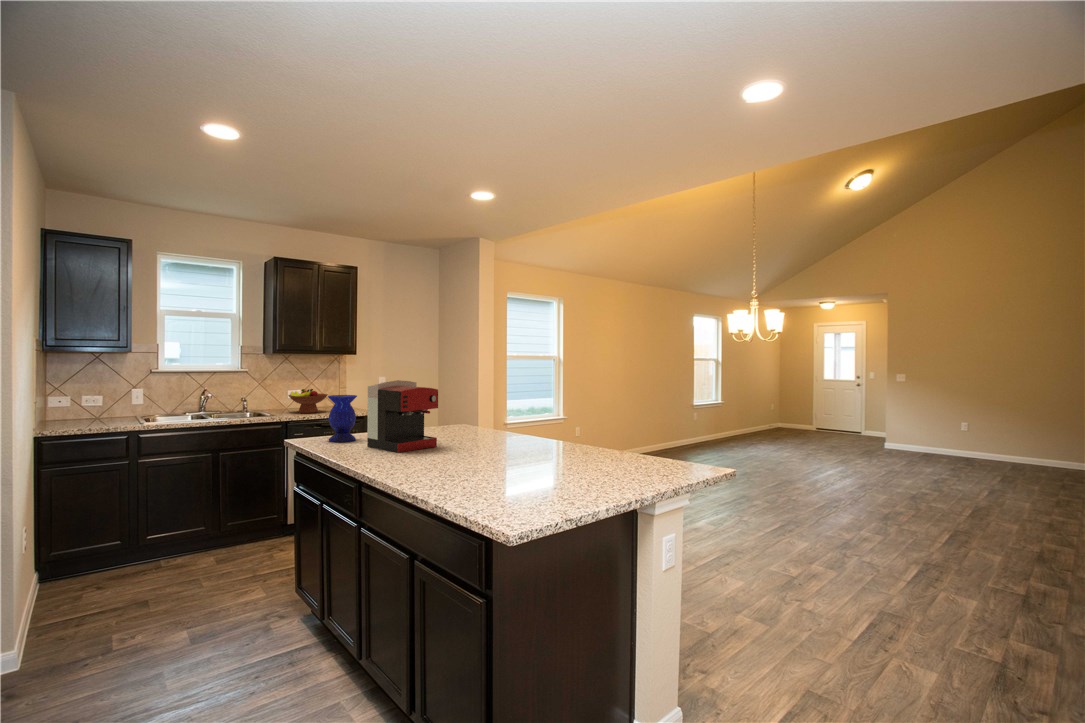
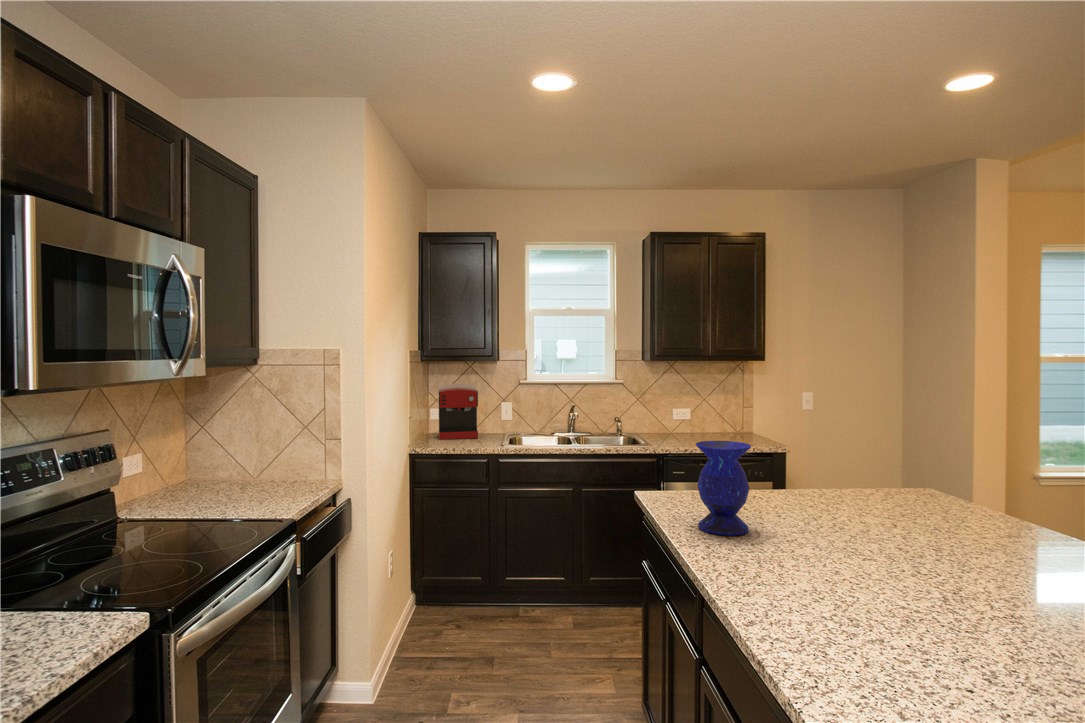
coffee maker: present [367,380,438,453] -> present [439,383,478,440]
fruit bowl: present [288,389,328,413] -> none [669,409,723,444]

